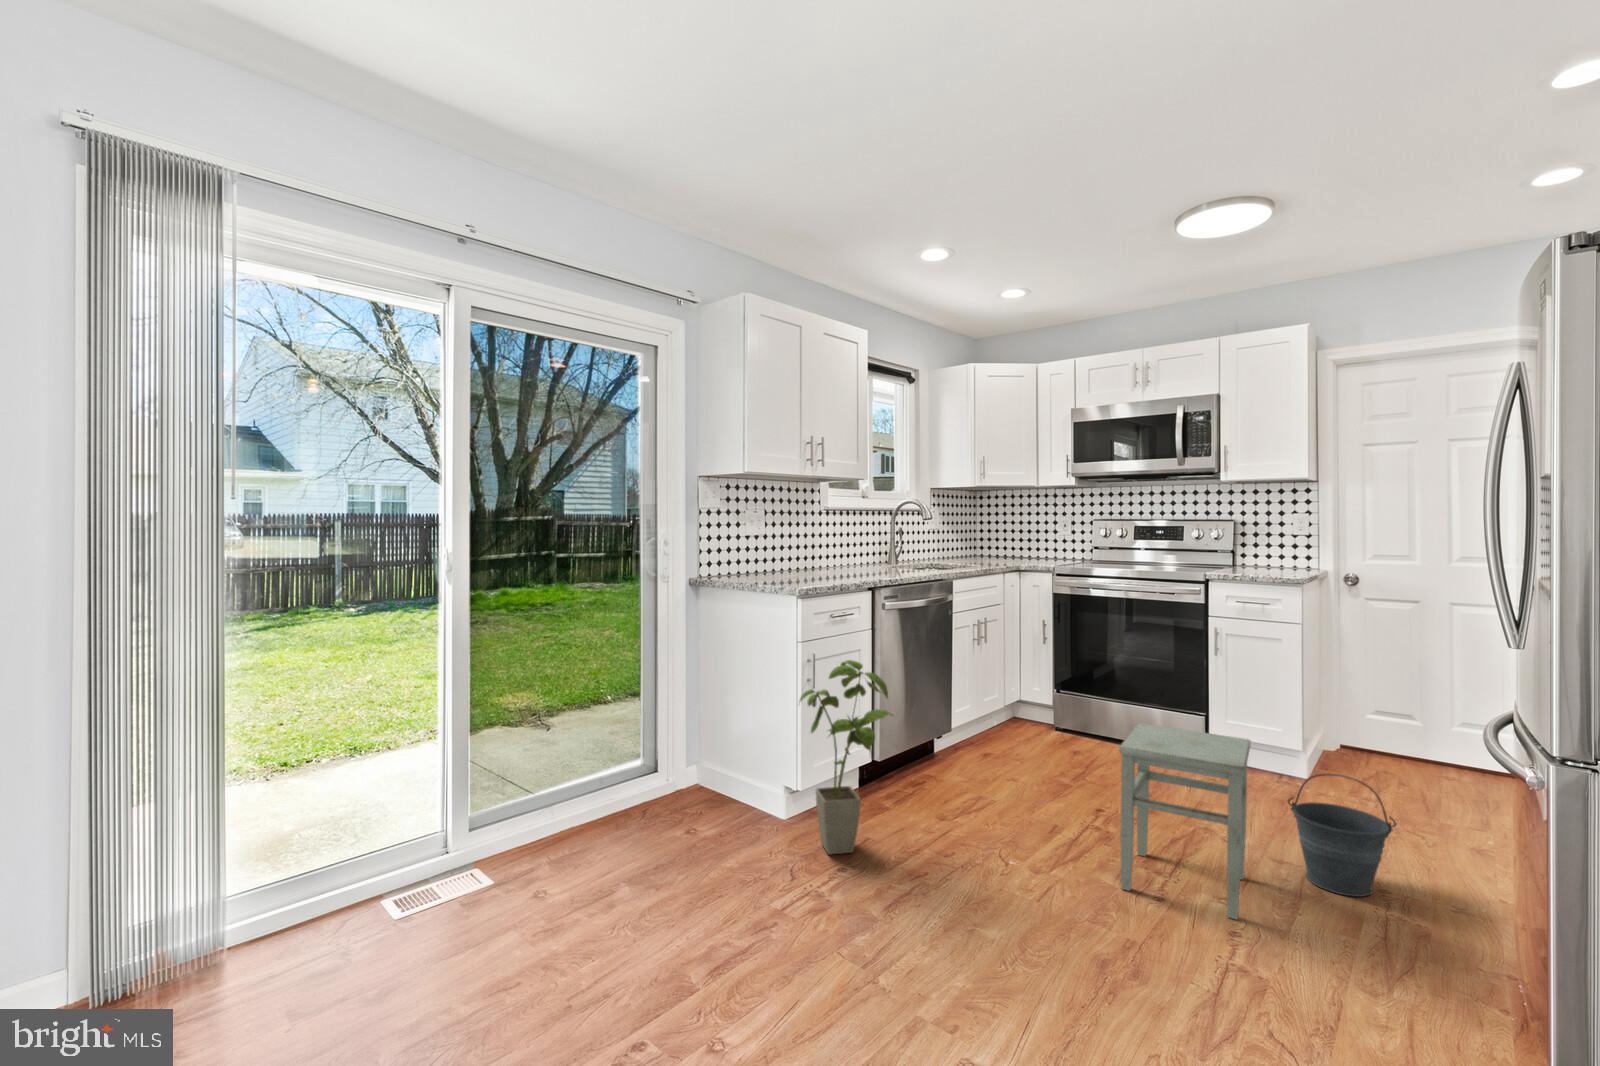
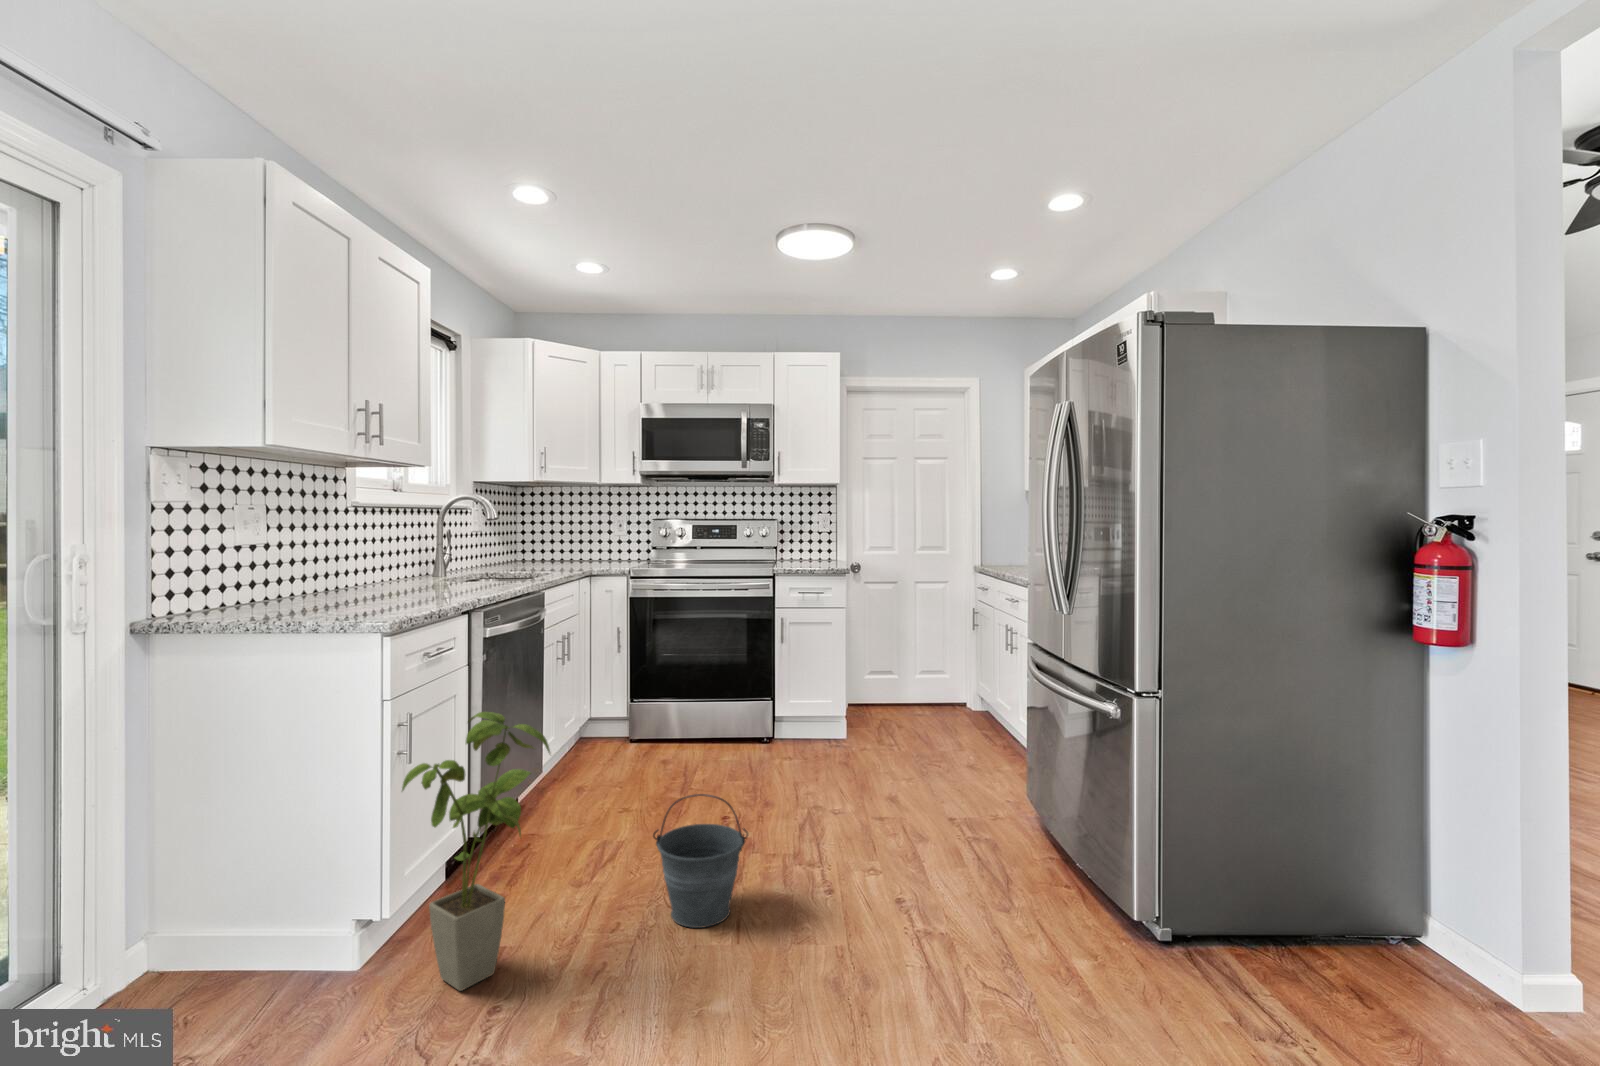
stool: present [1119,723,1251,919] -> none [784,722,906,901]
bucket: present [1288,774,1396,897] -> present [653,794,748,928]

